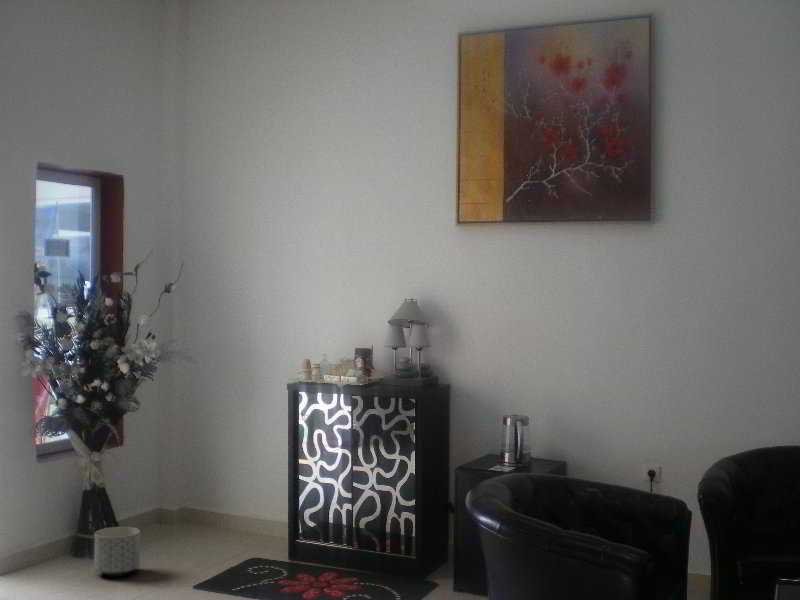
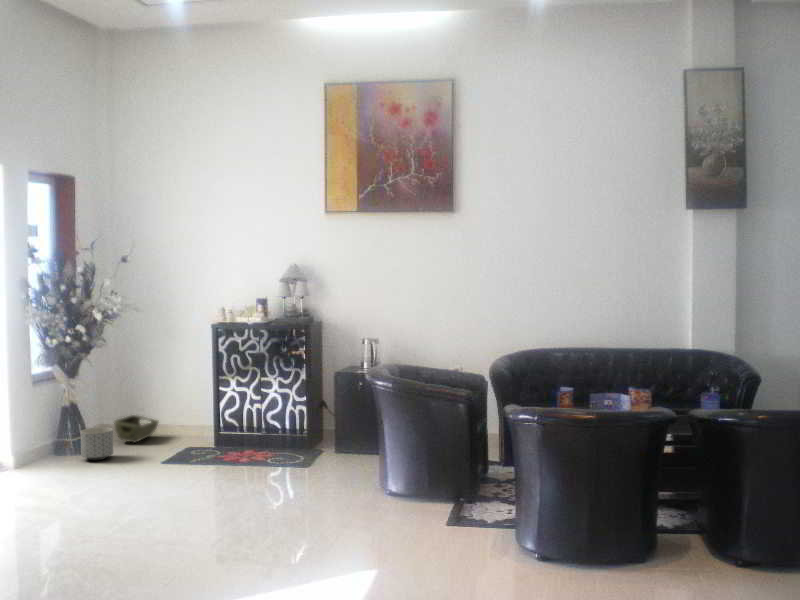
woven basket: none [152,506,219,548] -> present [114,415,158,442]

